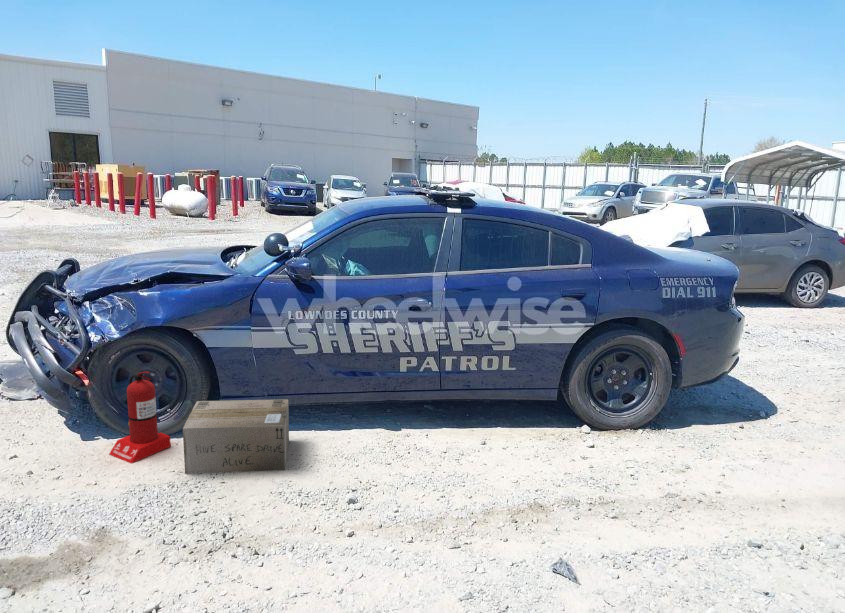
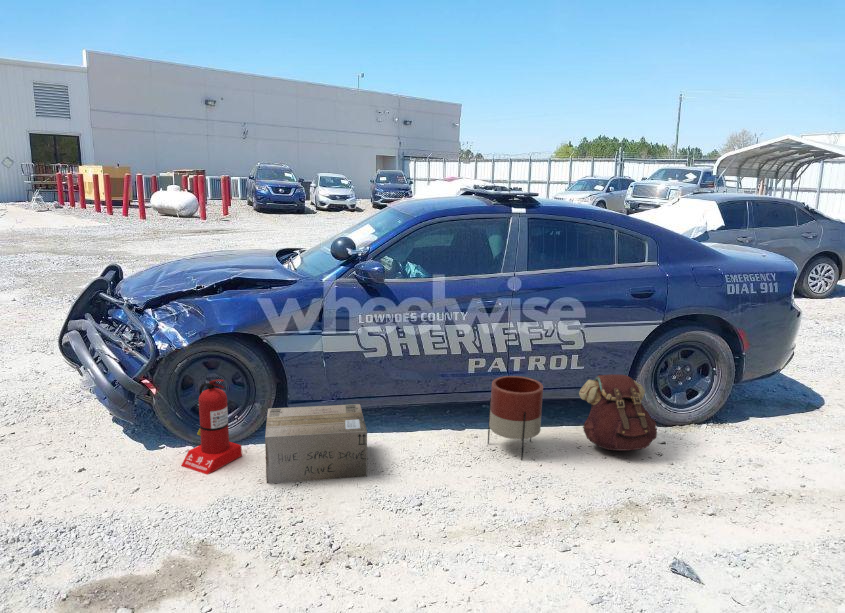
planter: none [416,375,468,459] -> present [488,376,543,460]
backpack: none [509,377,584,452] -> present [579,374,657,451]

